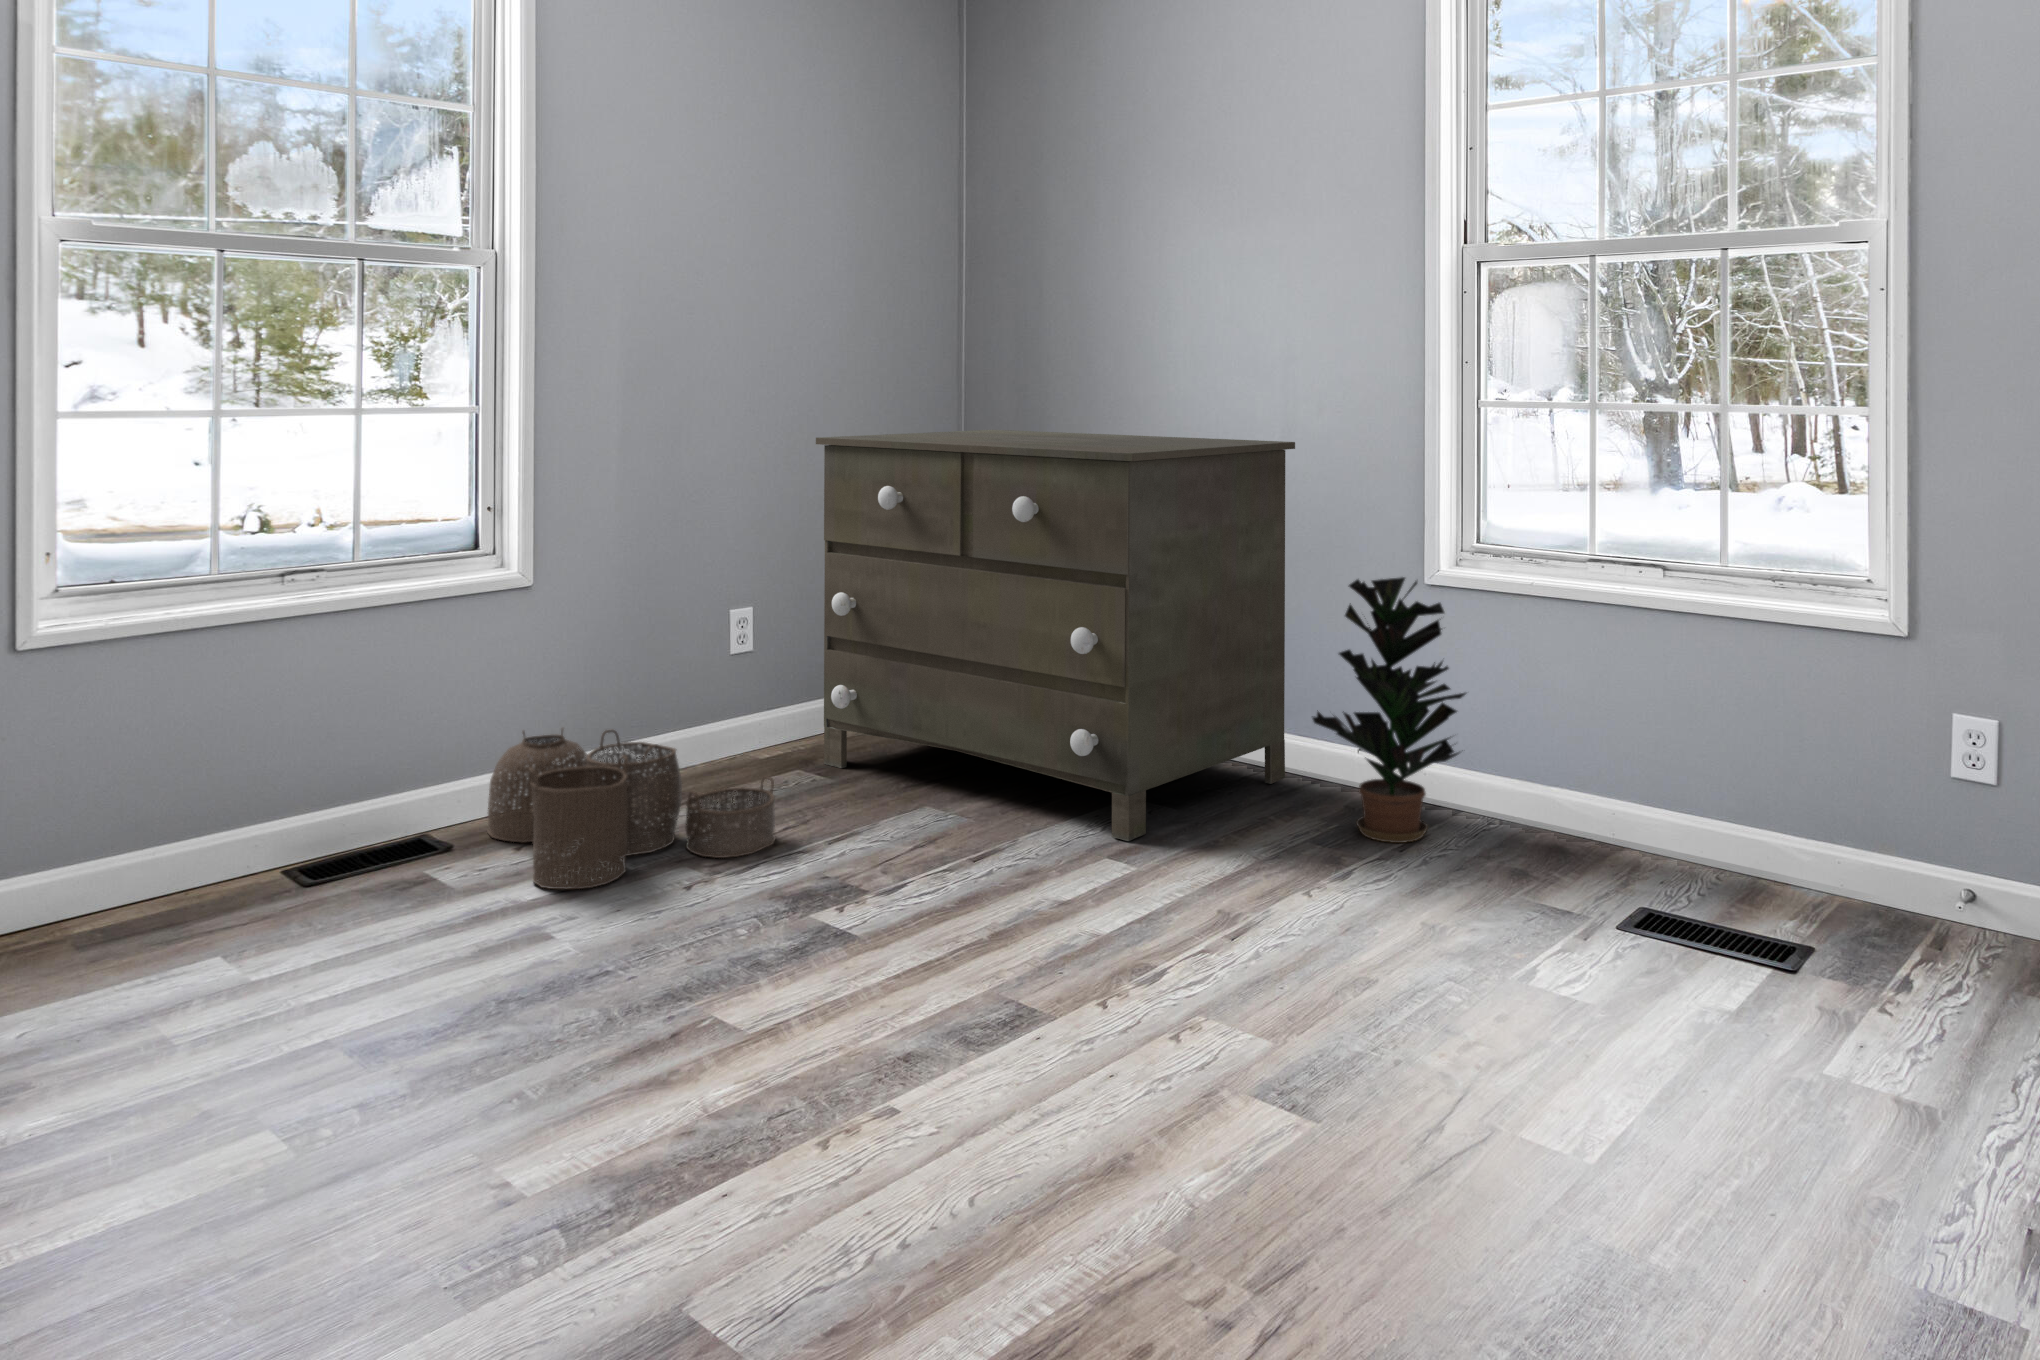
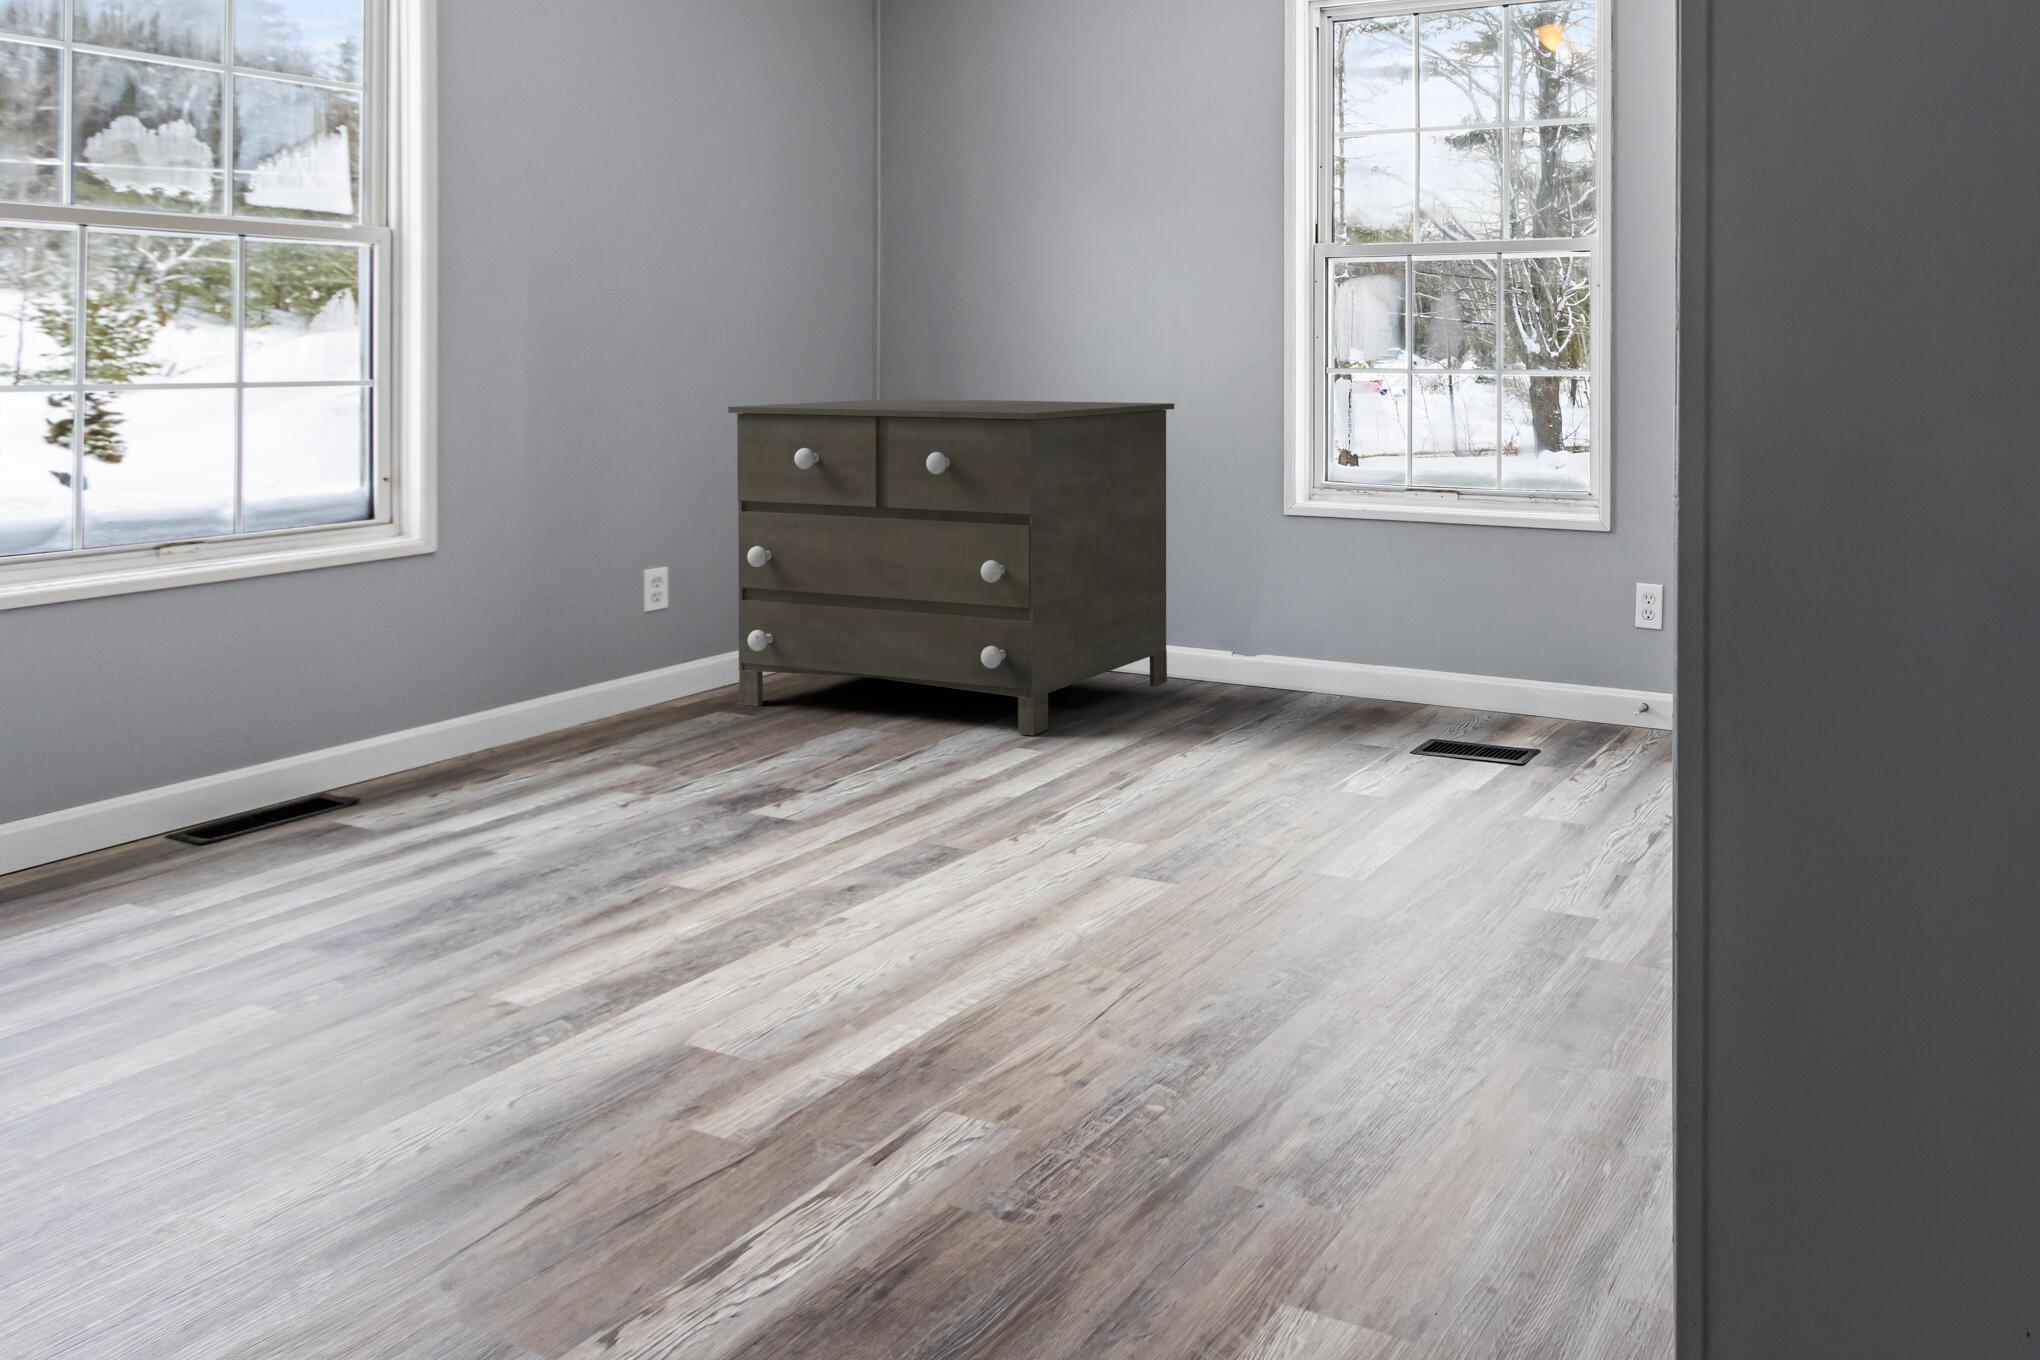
potted plant: present [1313,577,1466,843] -> none [1187,508,1312,718]
woven basket: present [487,728,775,889] -> none [395,679,704,817]

